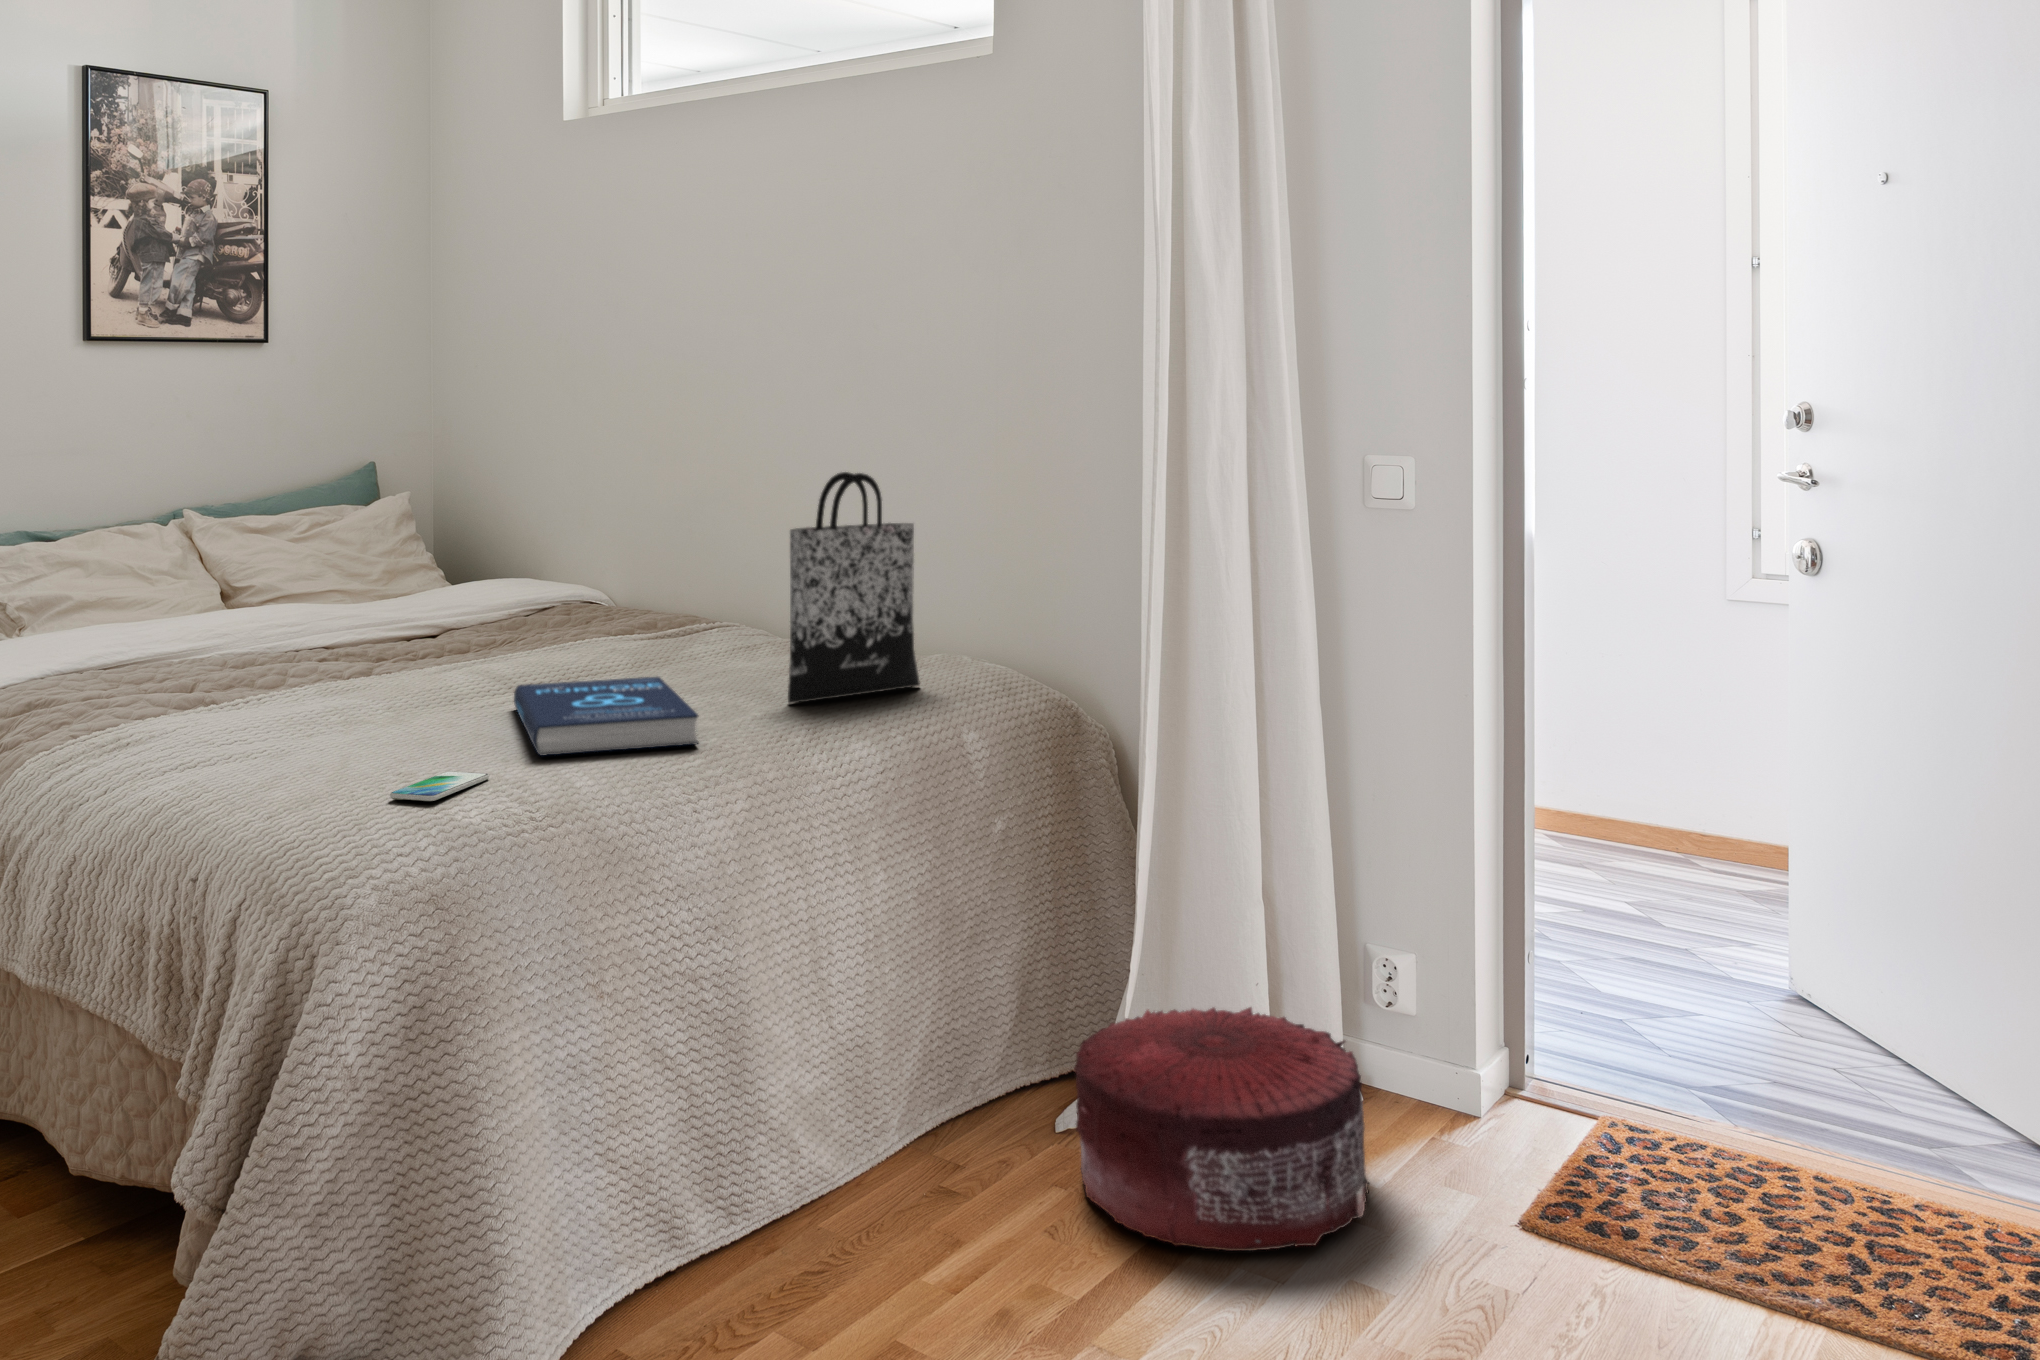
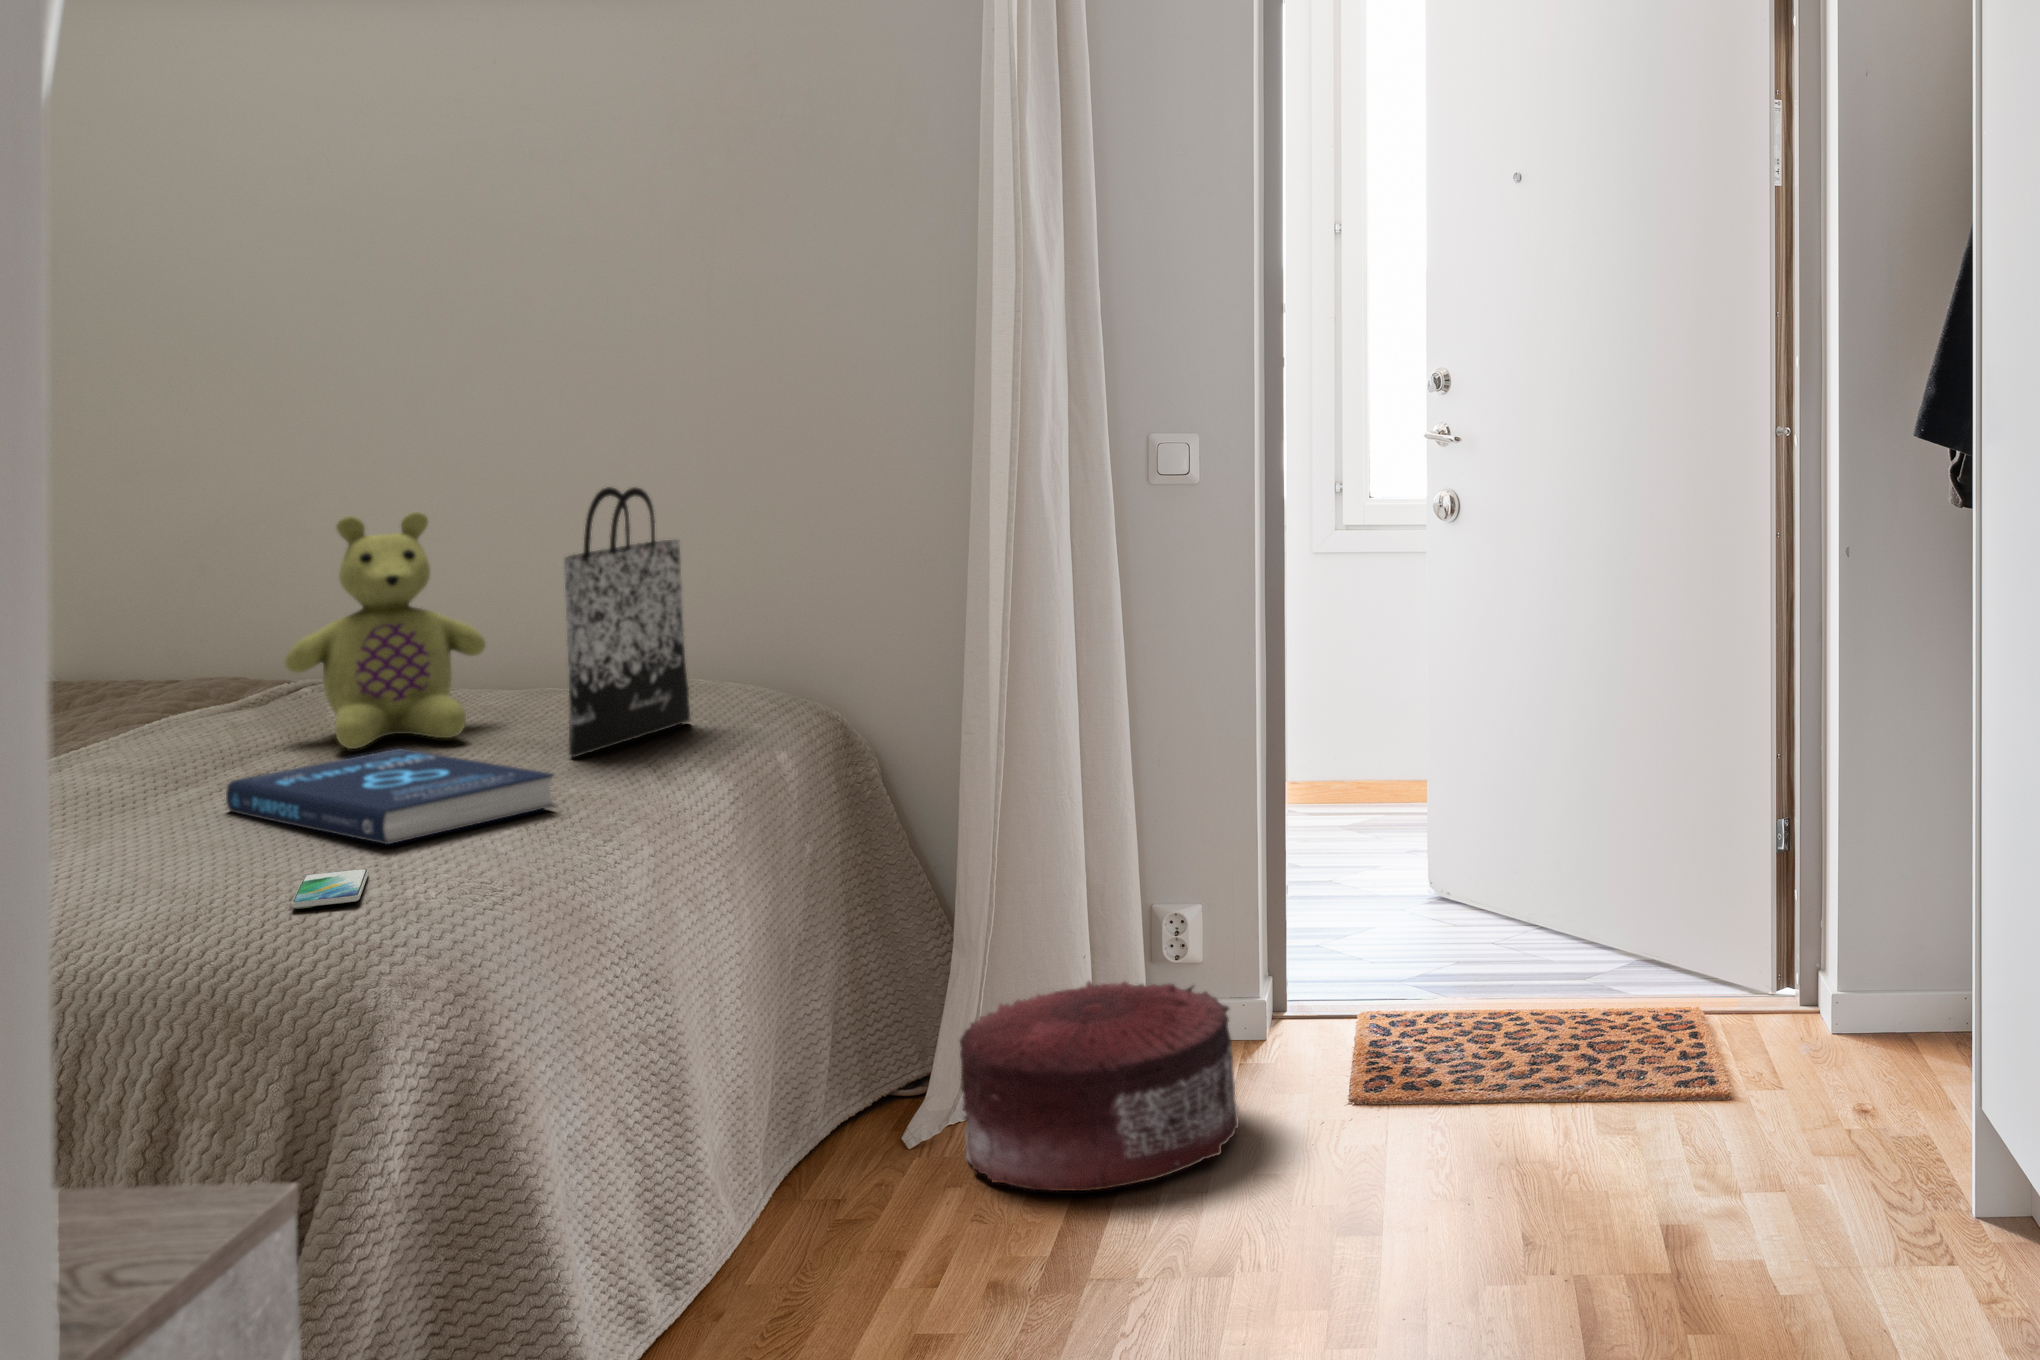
stuffed bear: none [647,486,791,674] -> present [285,512,486,749]

